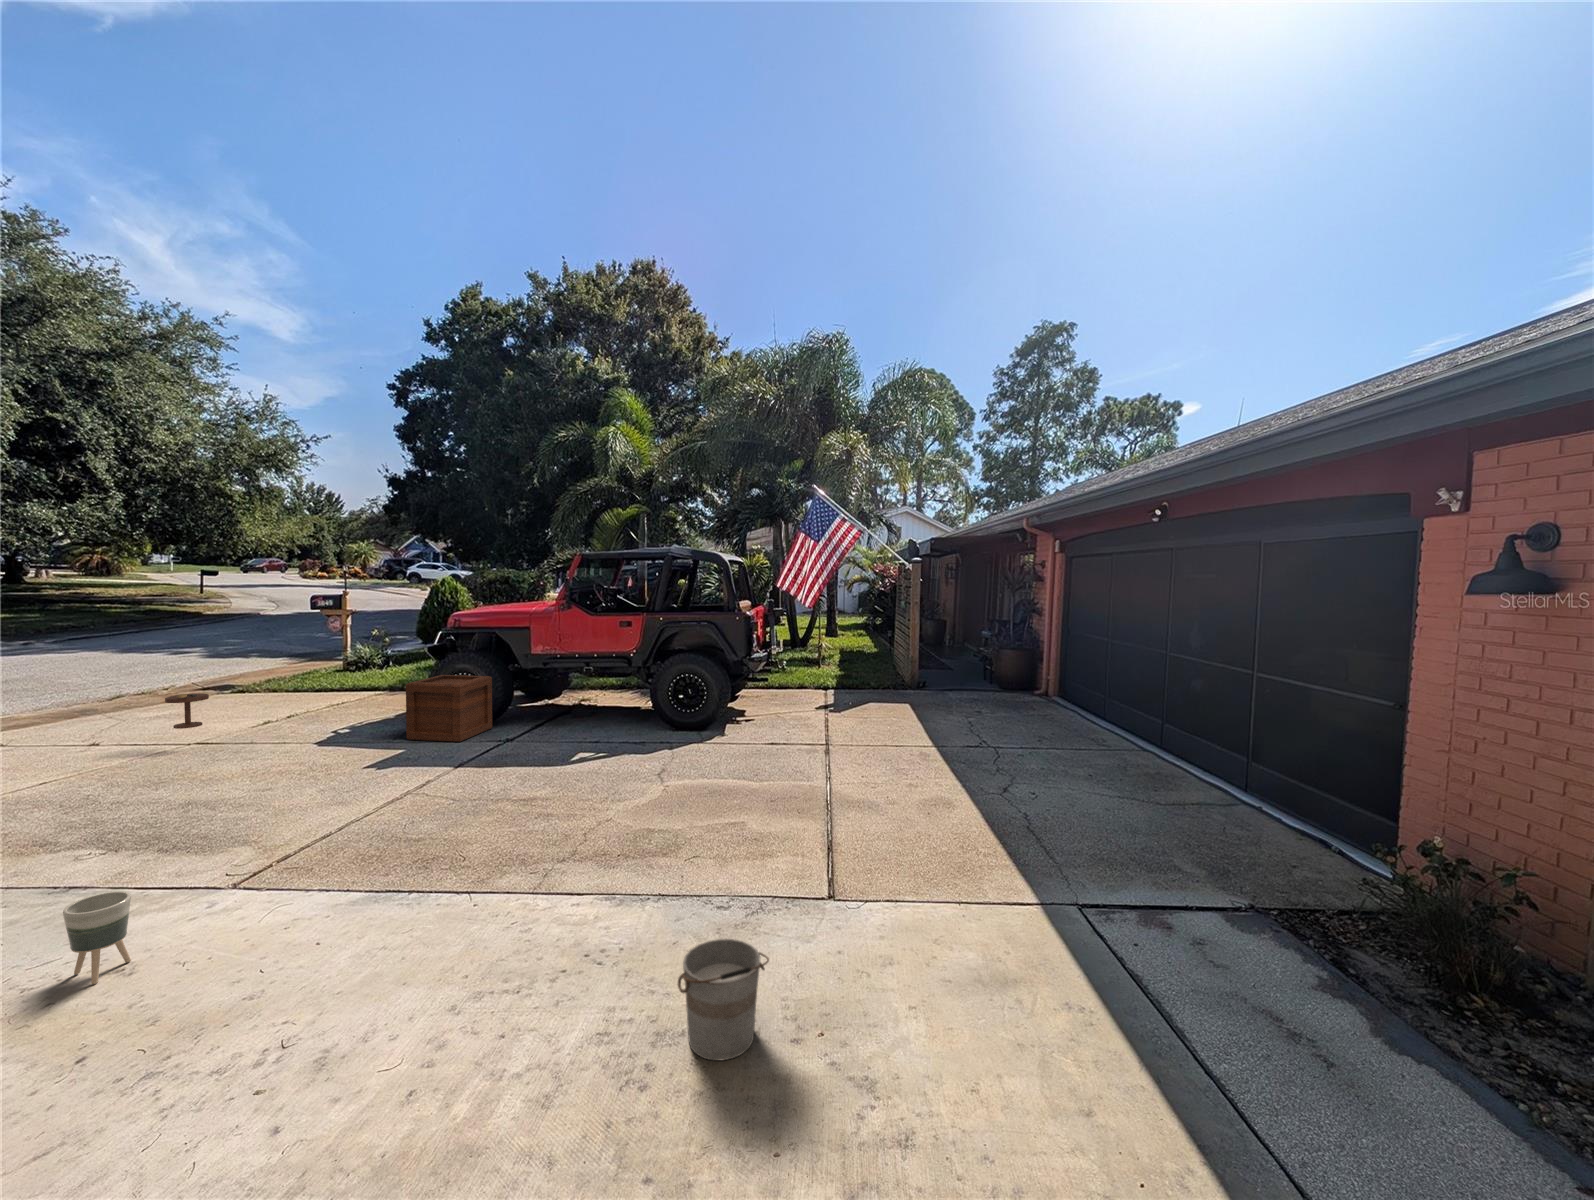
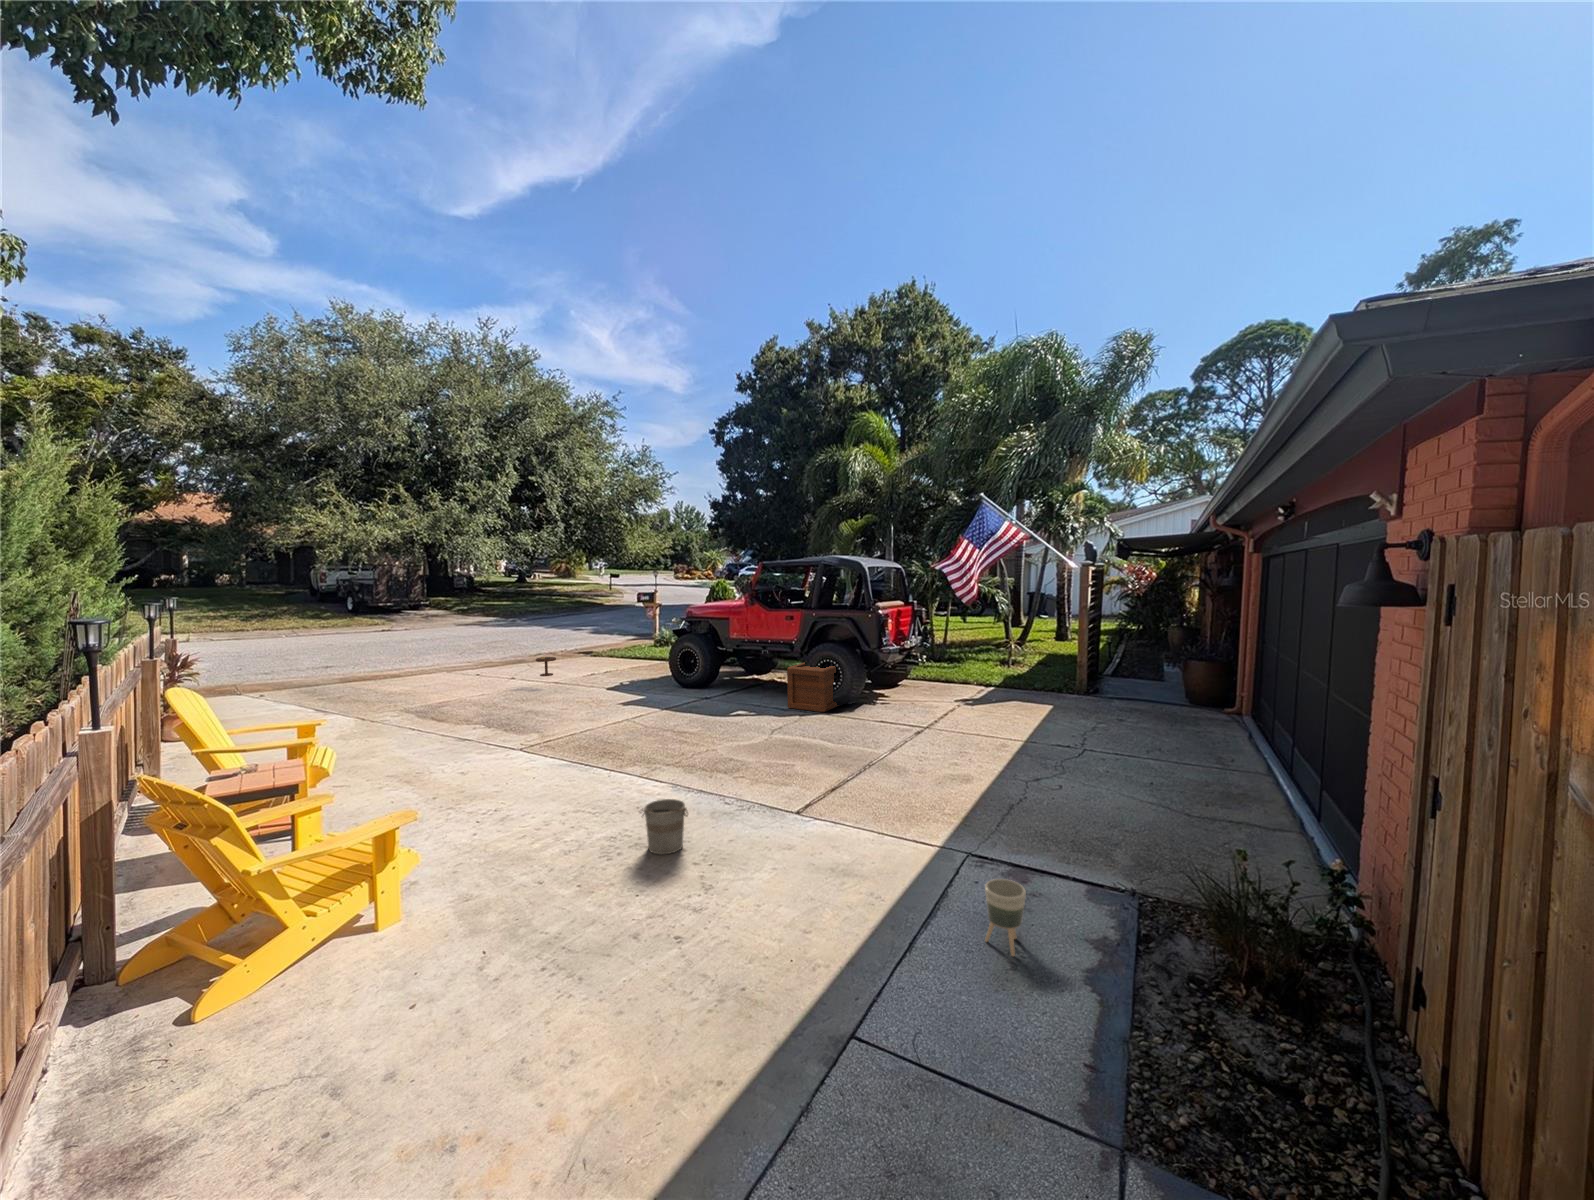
wooden crate: present [406,675,492,742] -> present [787,663,839,712]
planter: present [63,892,131,984] -> present [985,879,1026,956]

